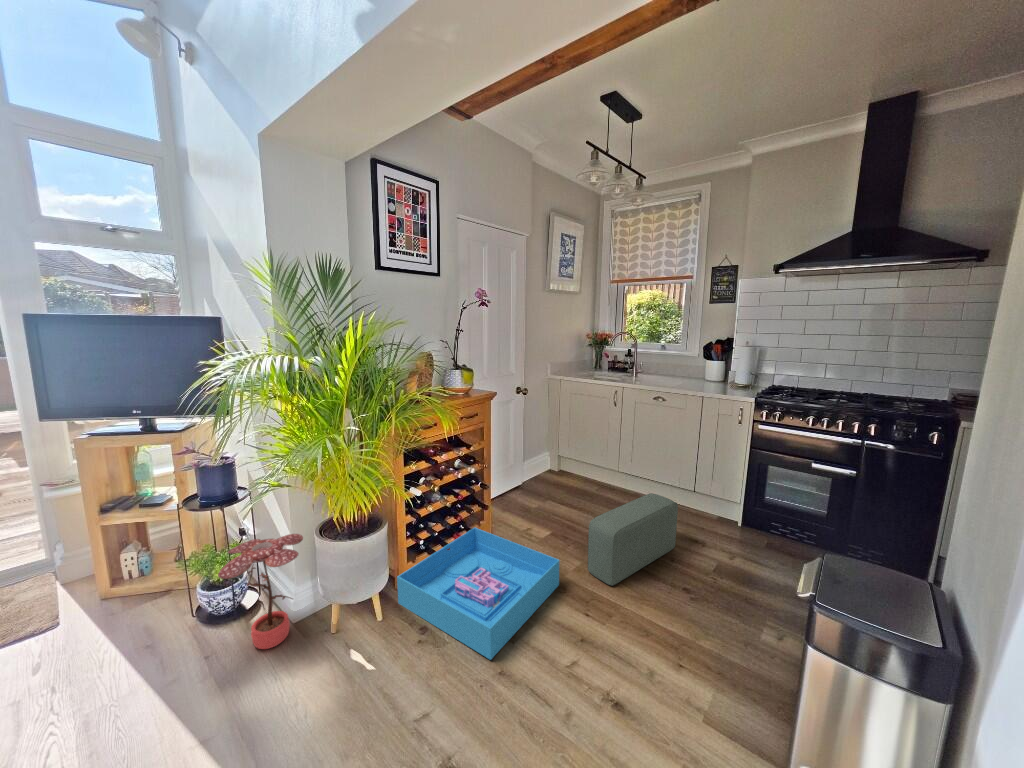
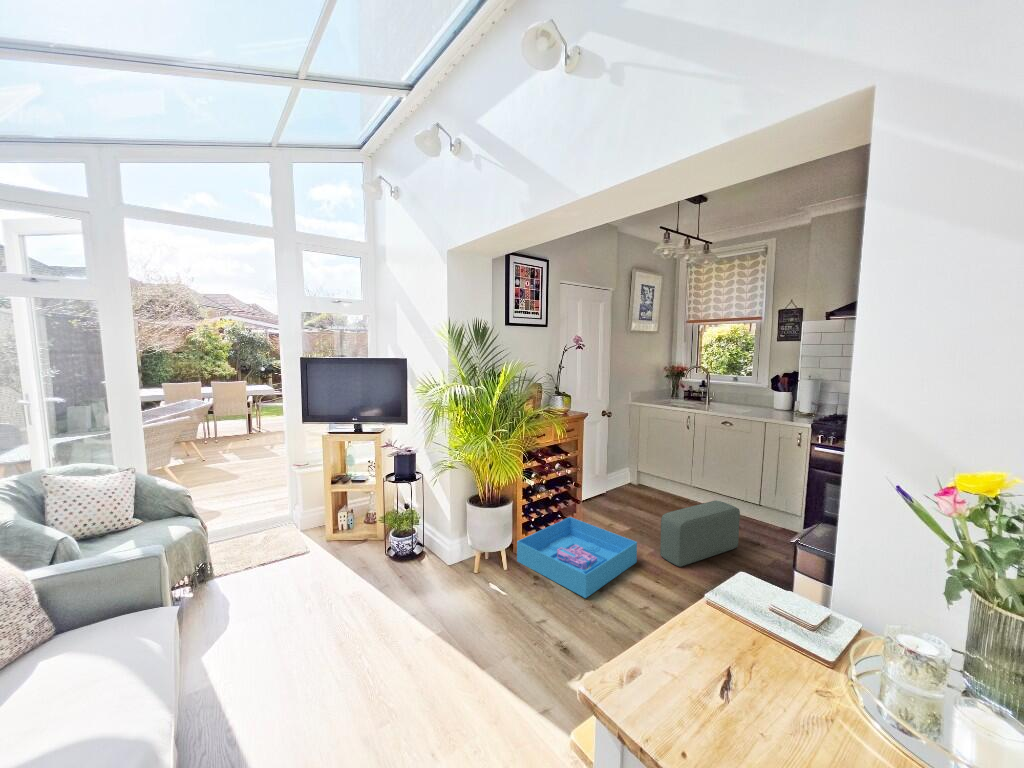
potted plant: present [218,534,303,649] -> none [414,503,459,576]

